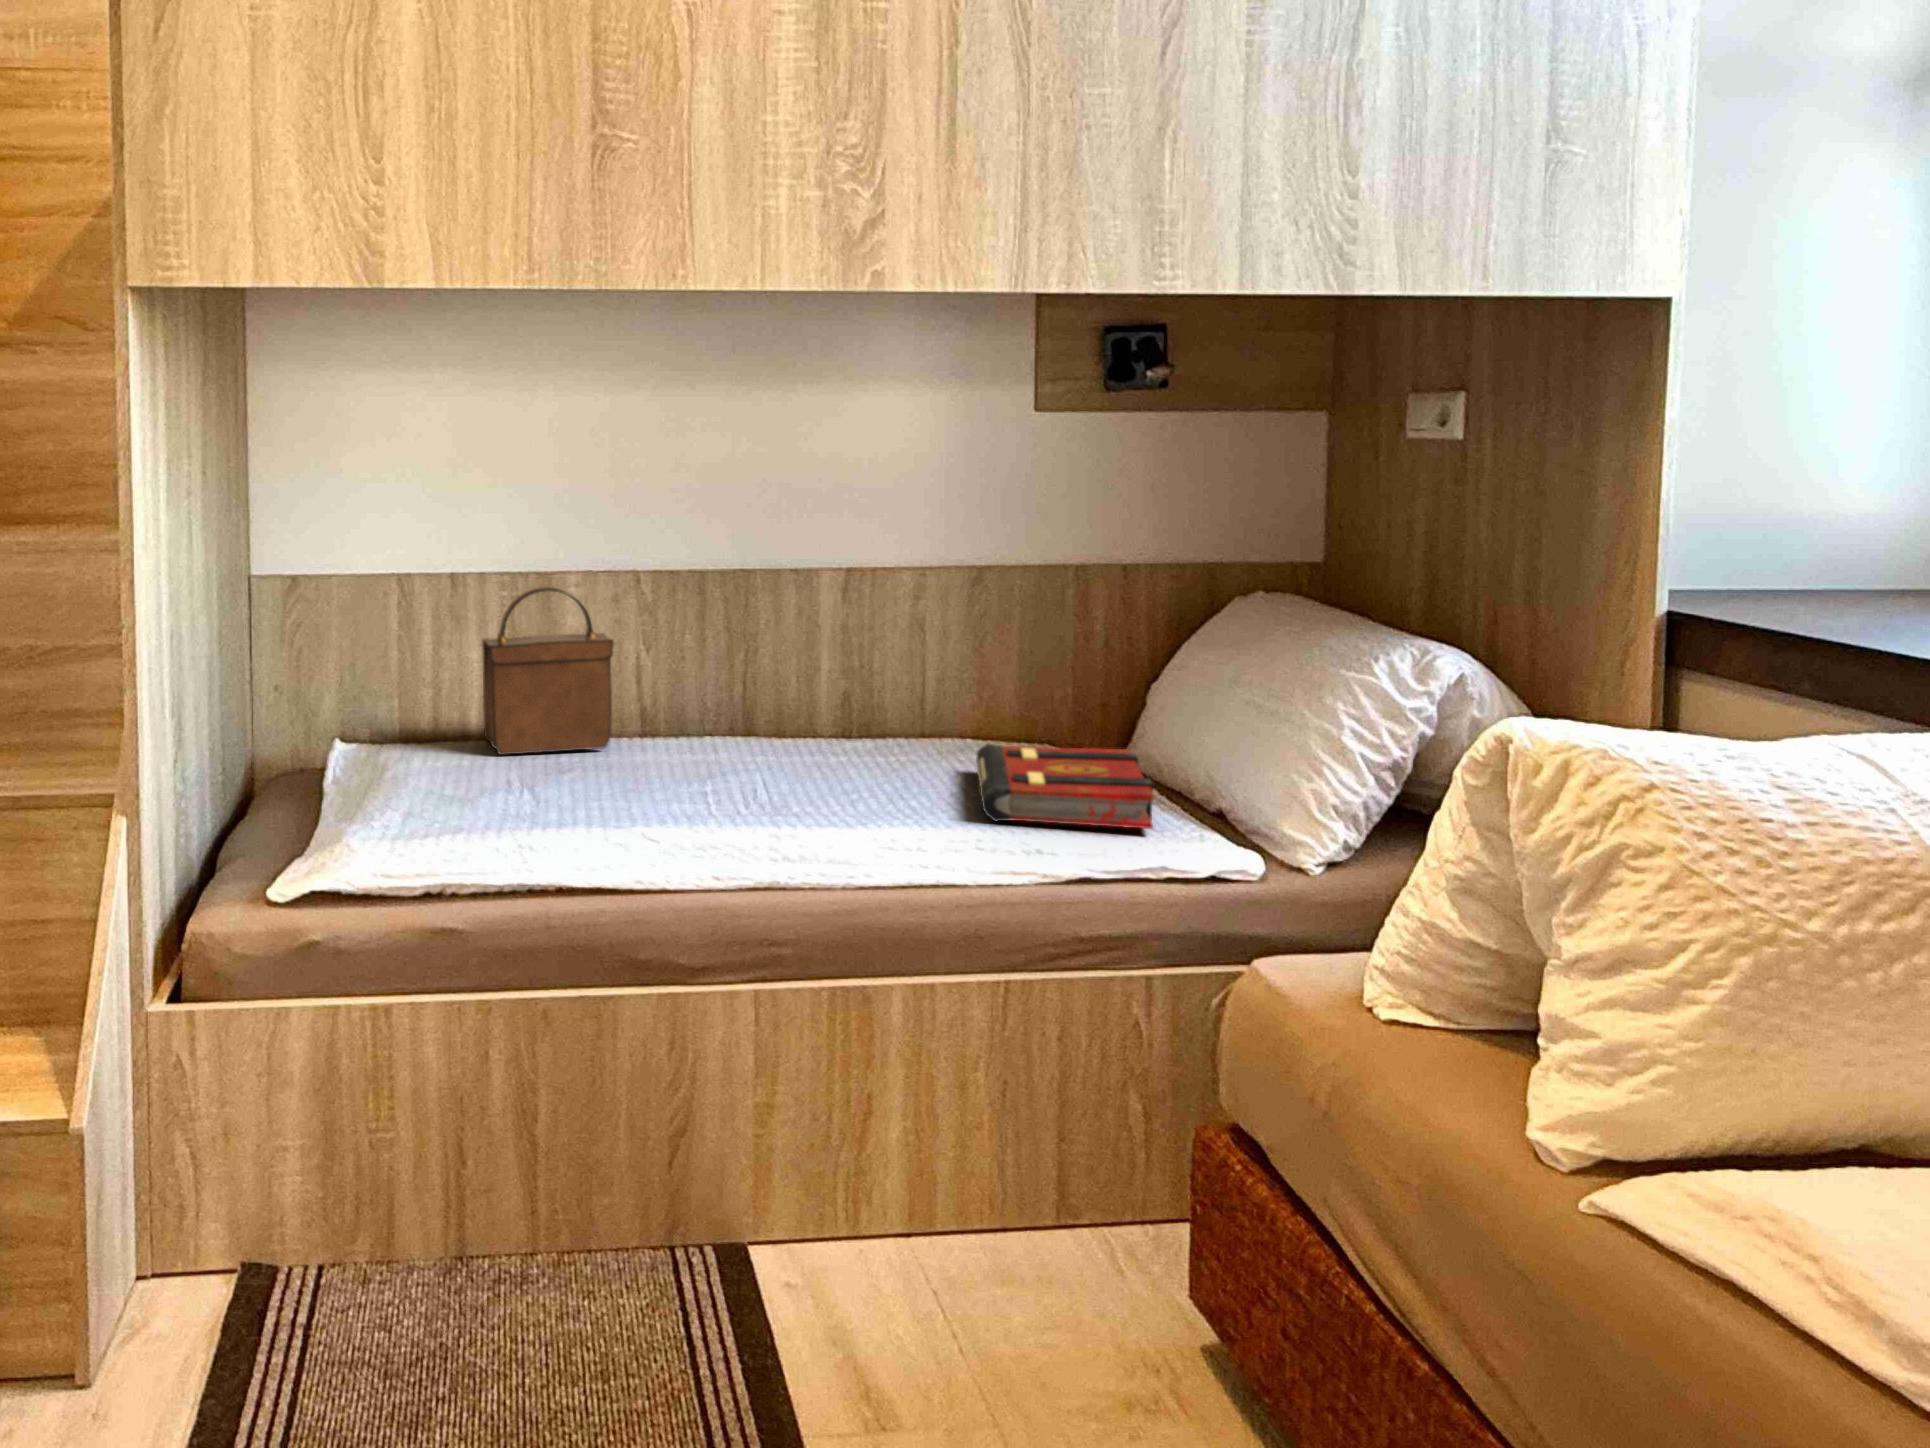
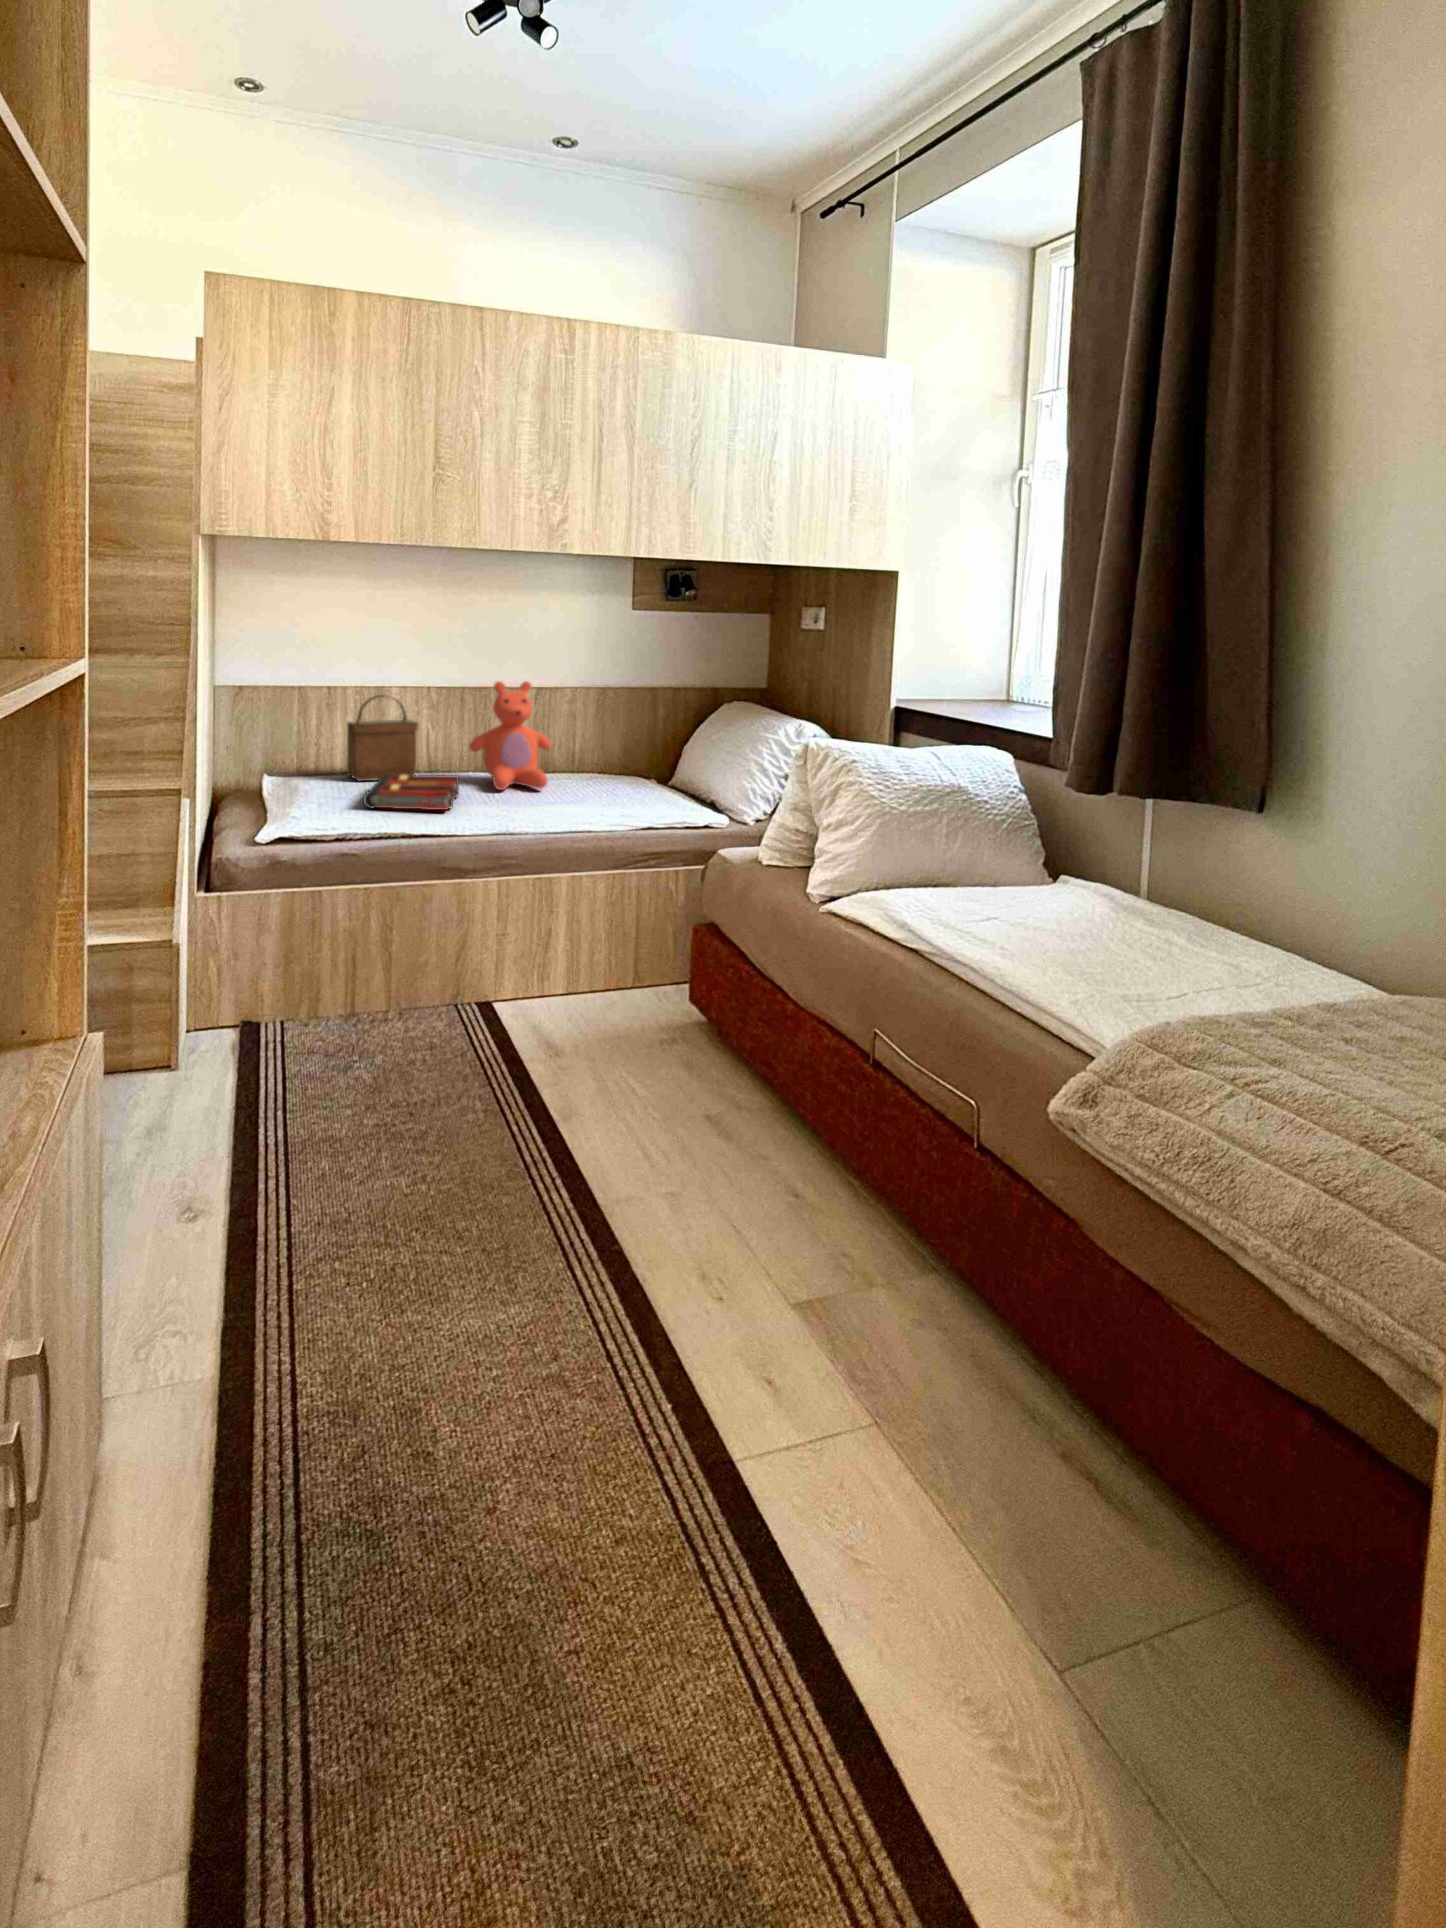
teddy bear: none [712,558,877,780] -> present [469,681,552,790]
book: present [976,744,1154,829] -> present [363,774,459,810]

